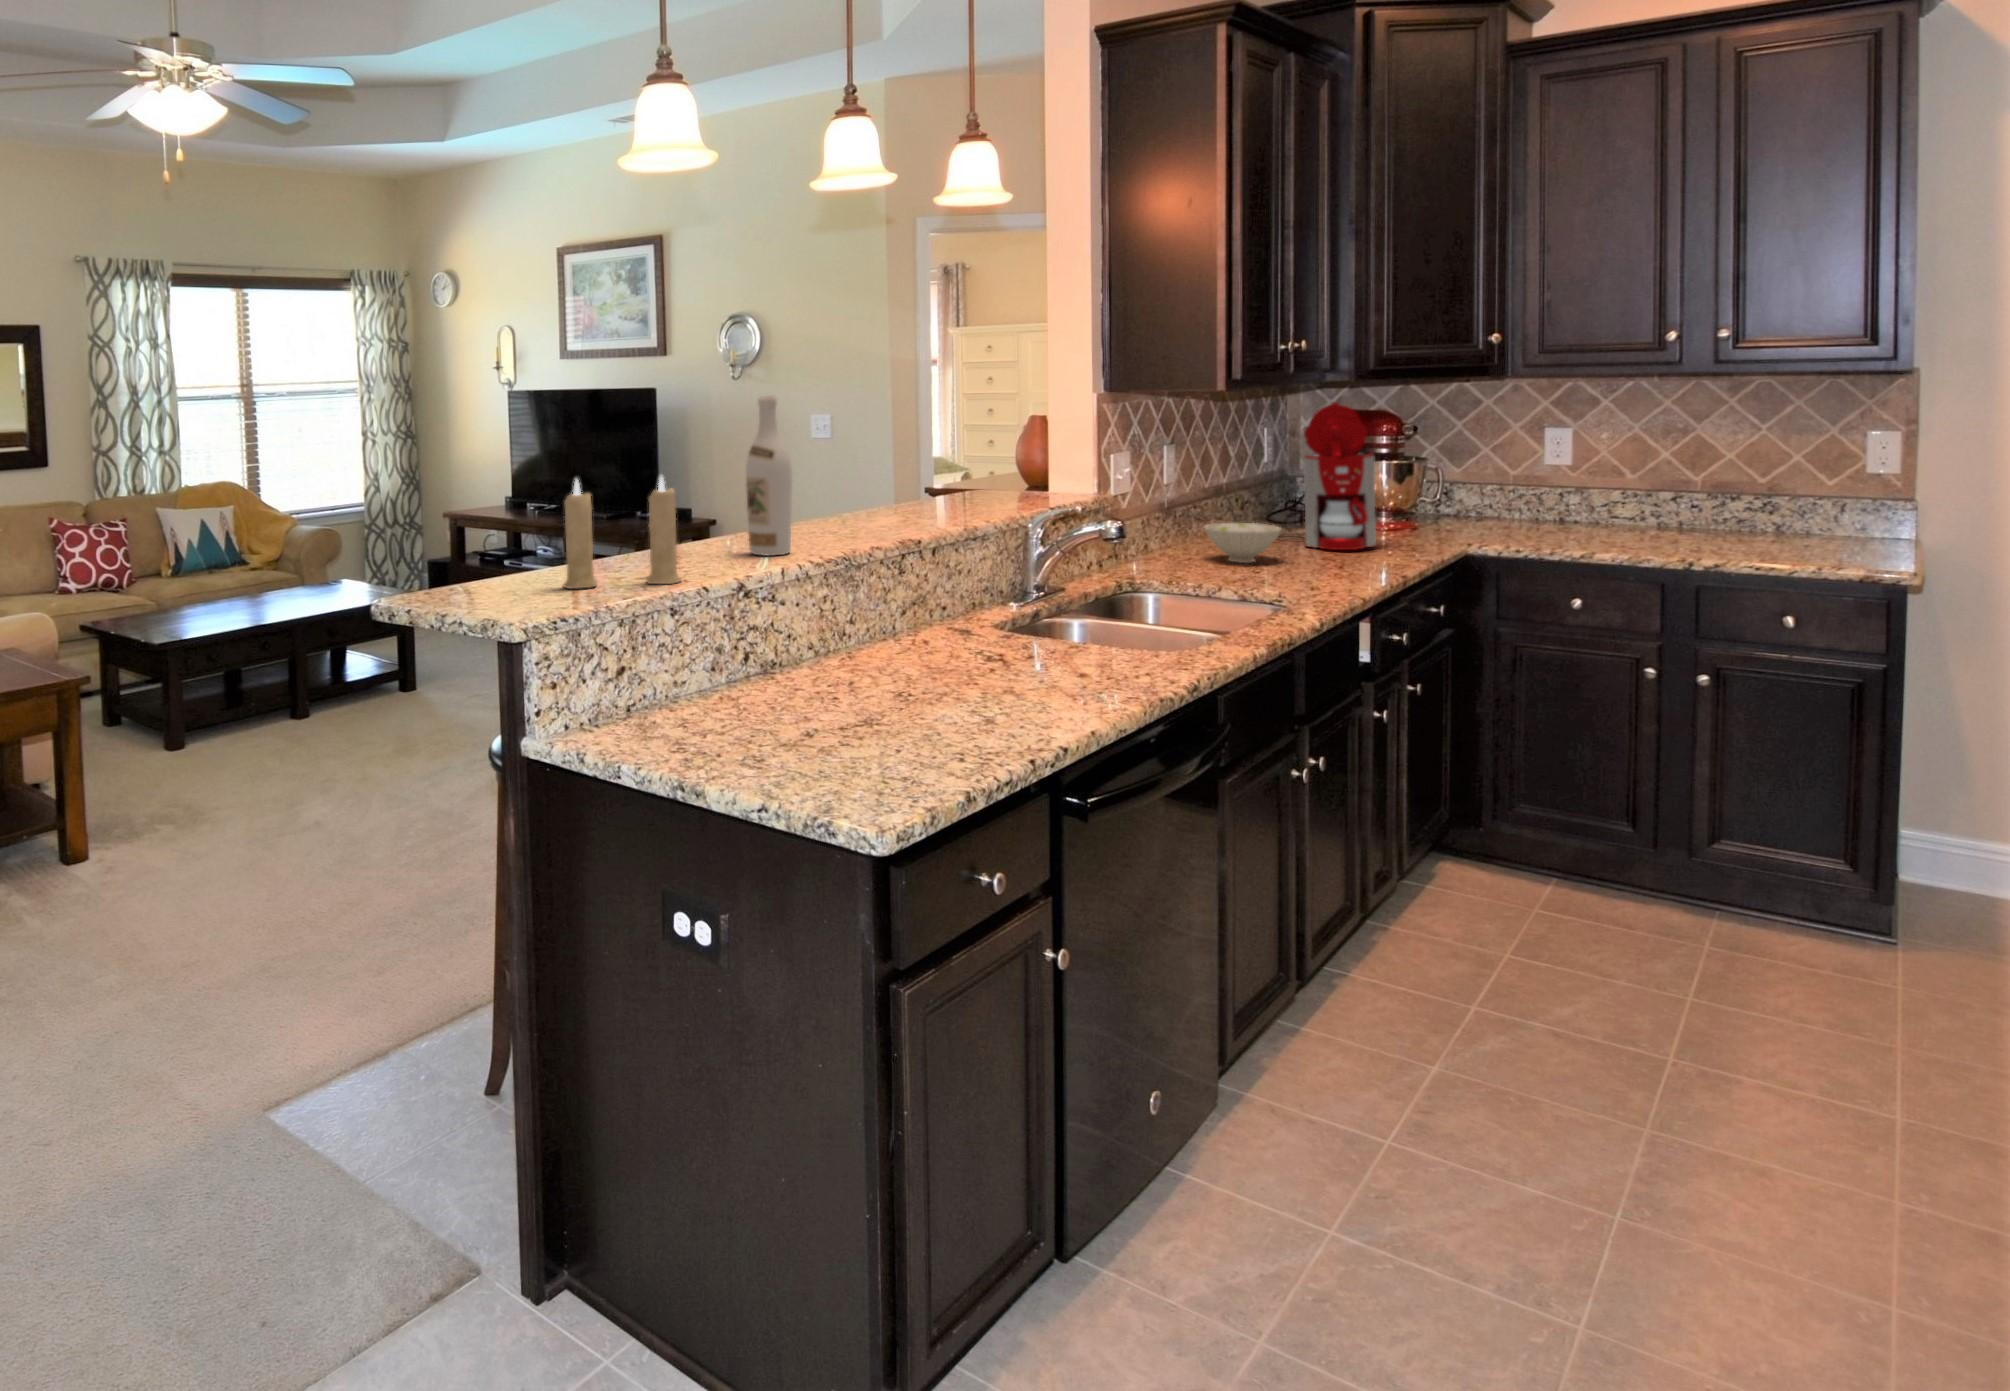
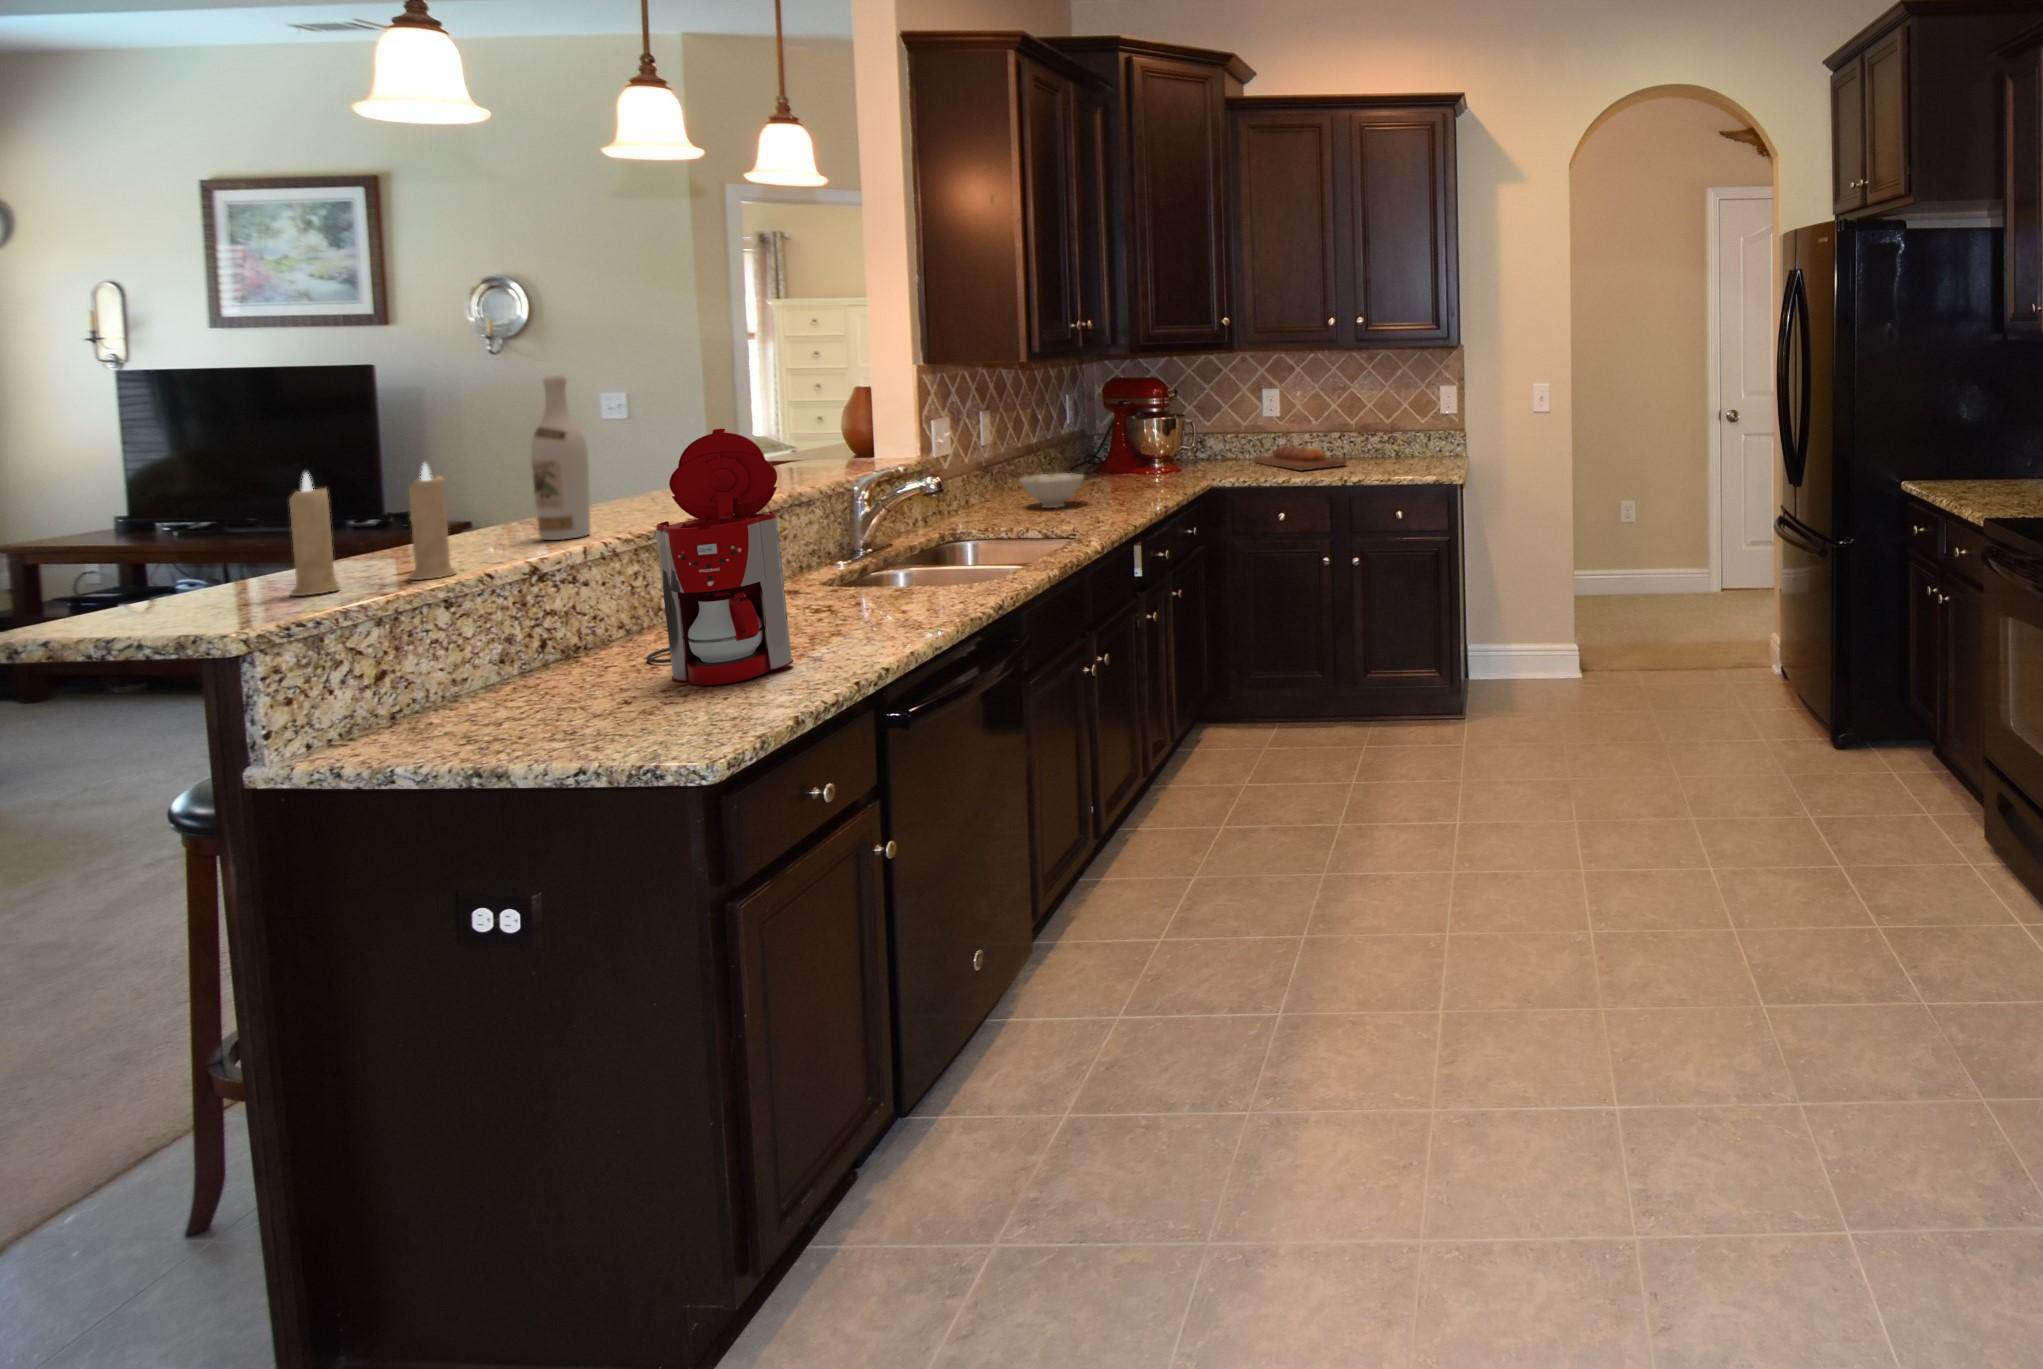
coffee maker: present [1277,402,1376,550] -> present [647,429,793,685]
bread loaf: none [1502,508,1651,543] -> present [1254,446,1347,470]

